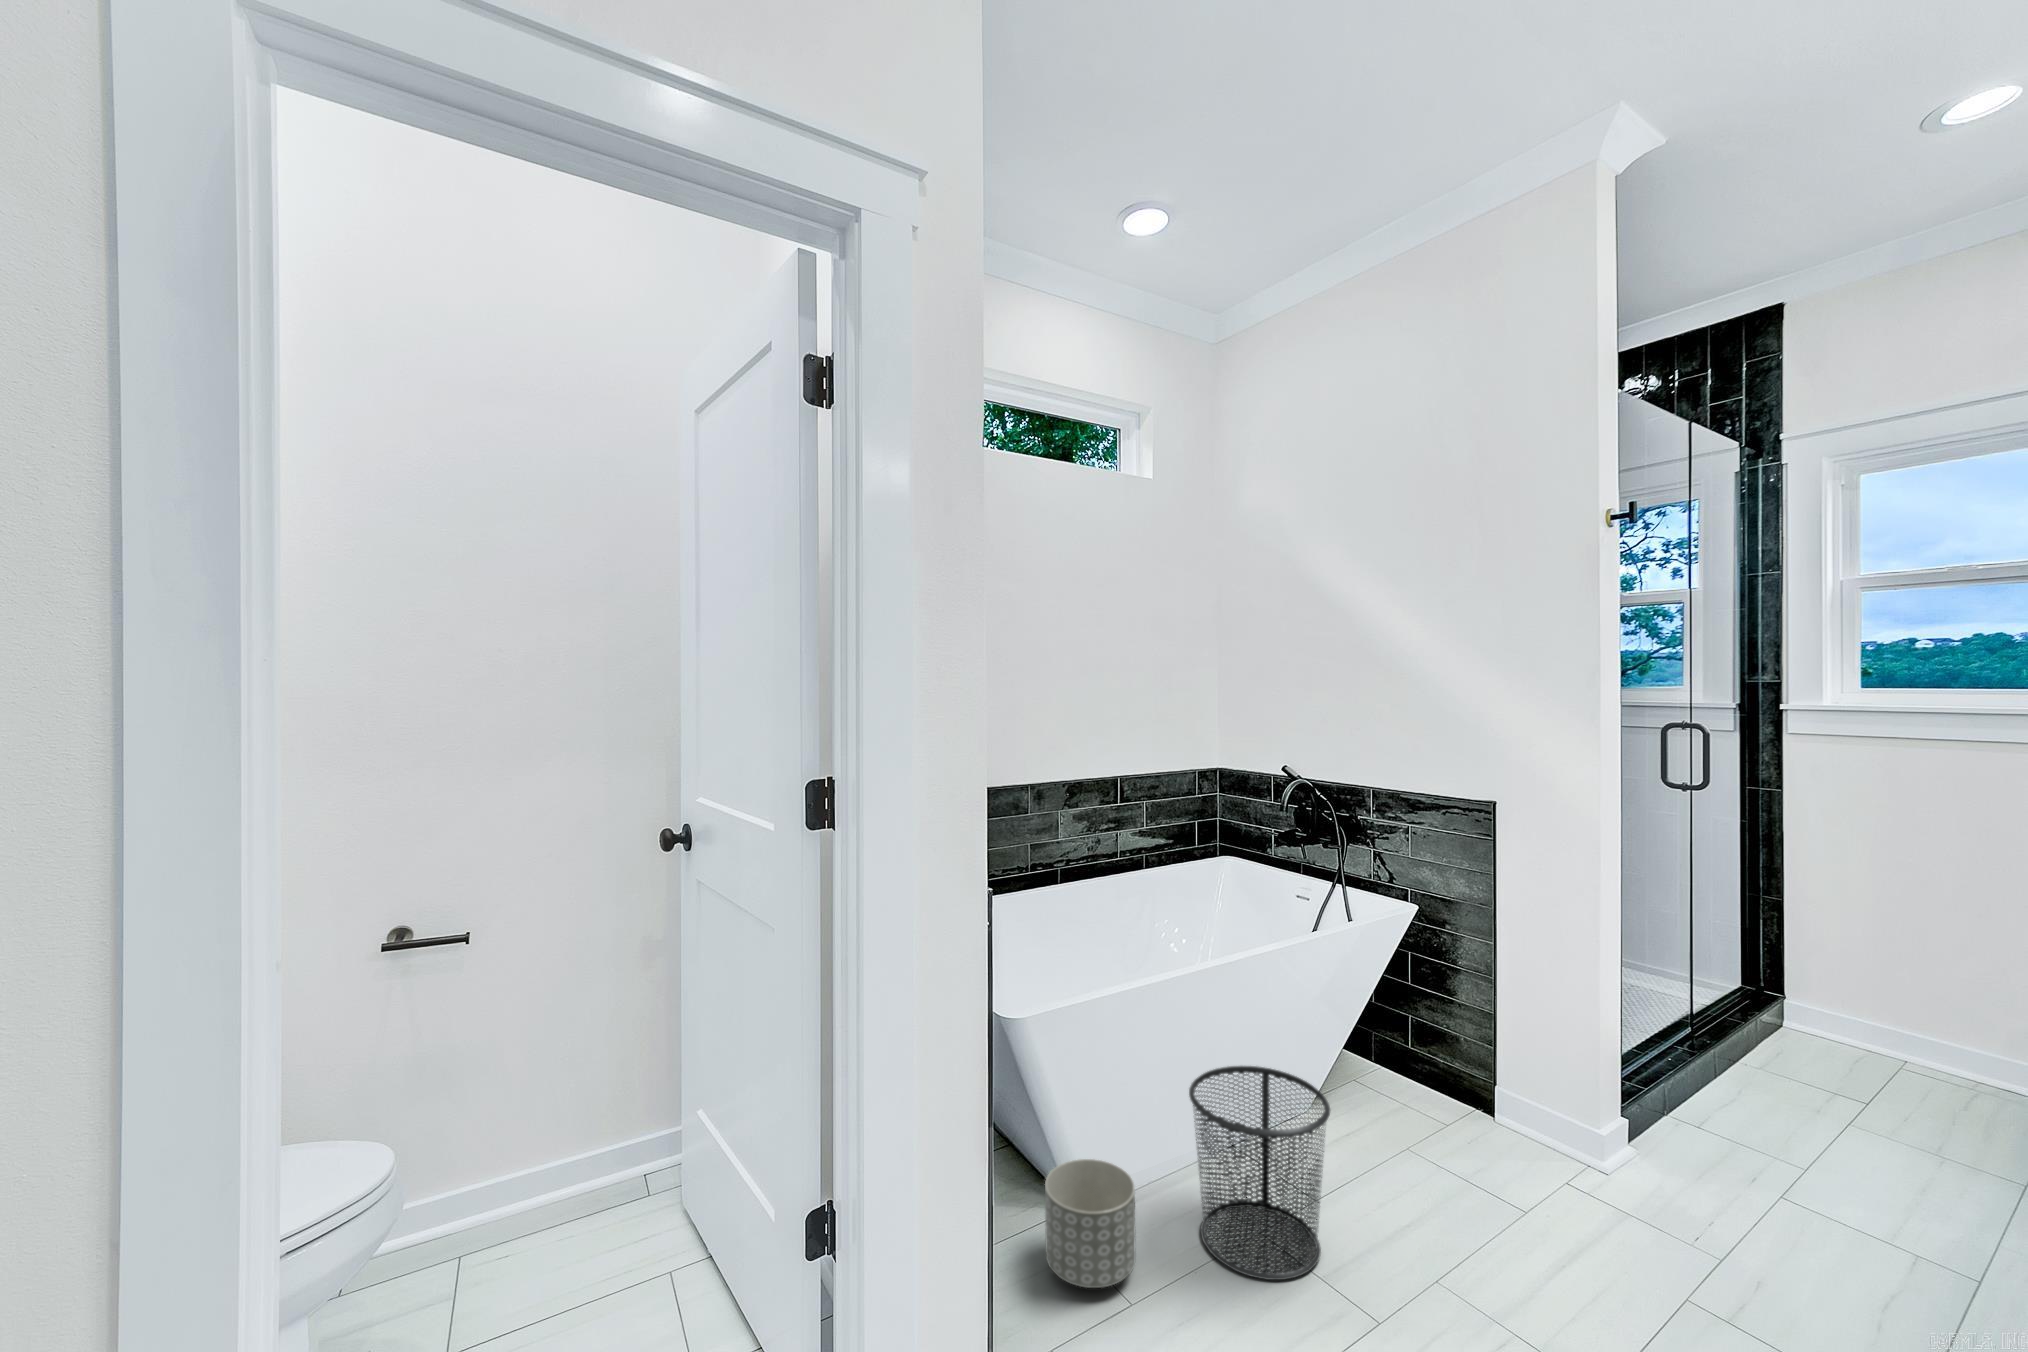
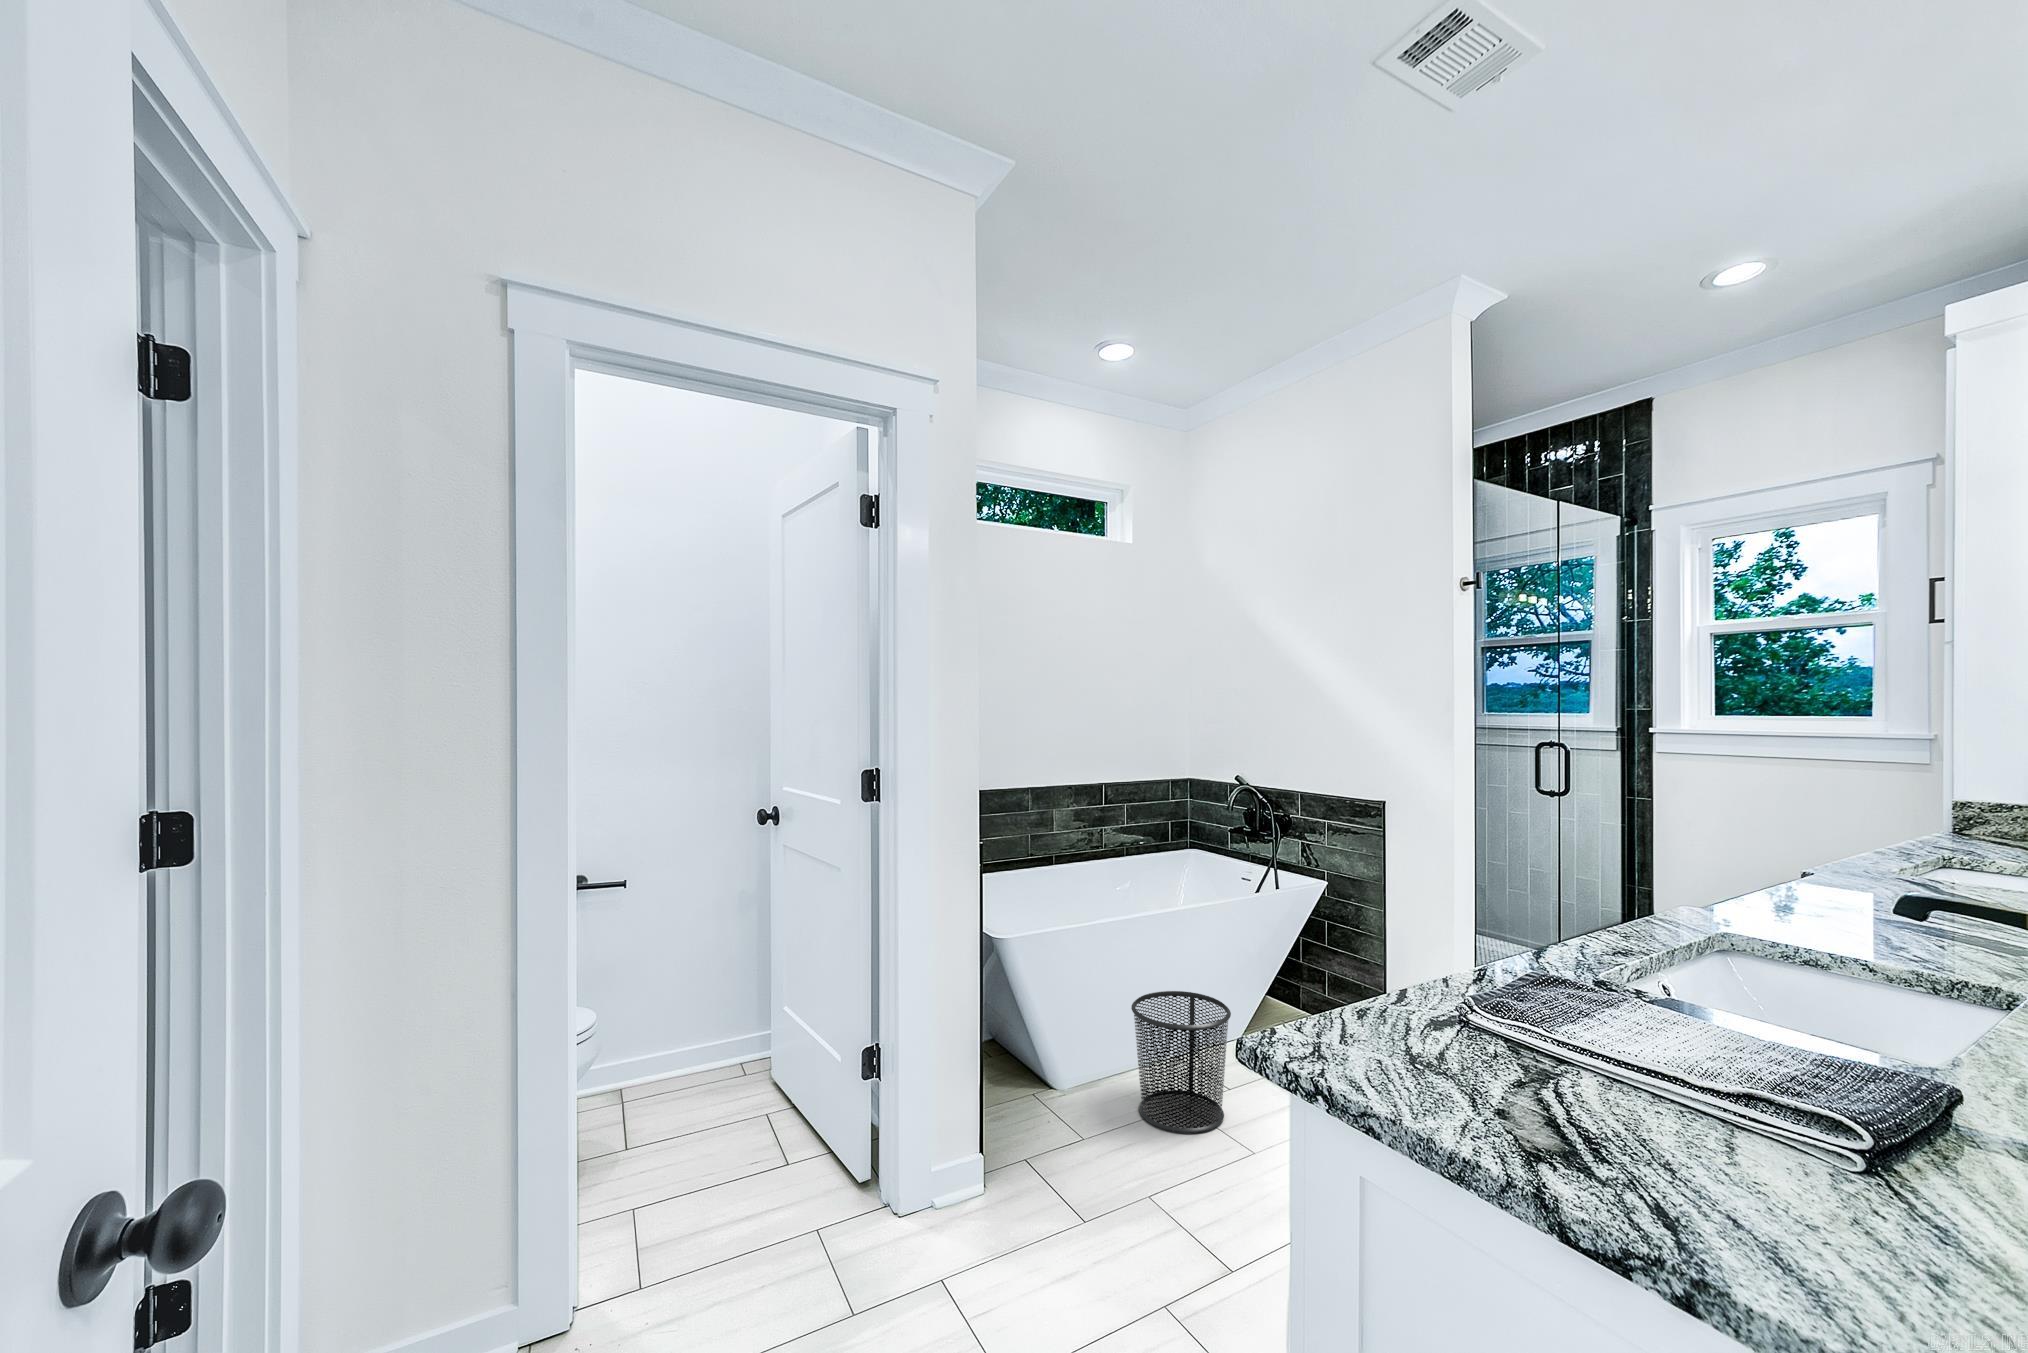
planter: present [1045,1159,1136,1288] -> none [1025,1050,1088,1131]

